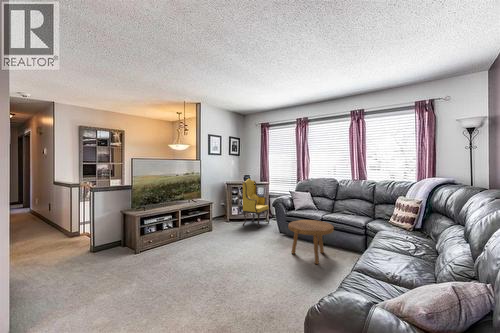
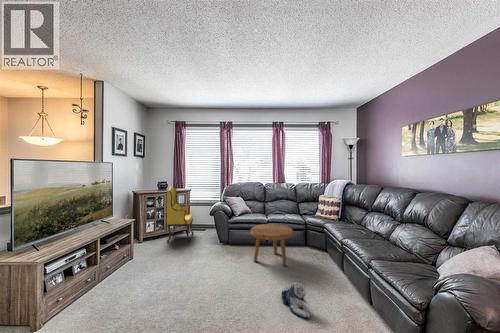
plush toy: none [272,270,295,303] -> present [281,282,310,318]

